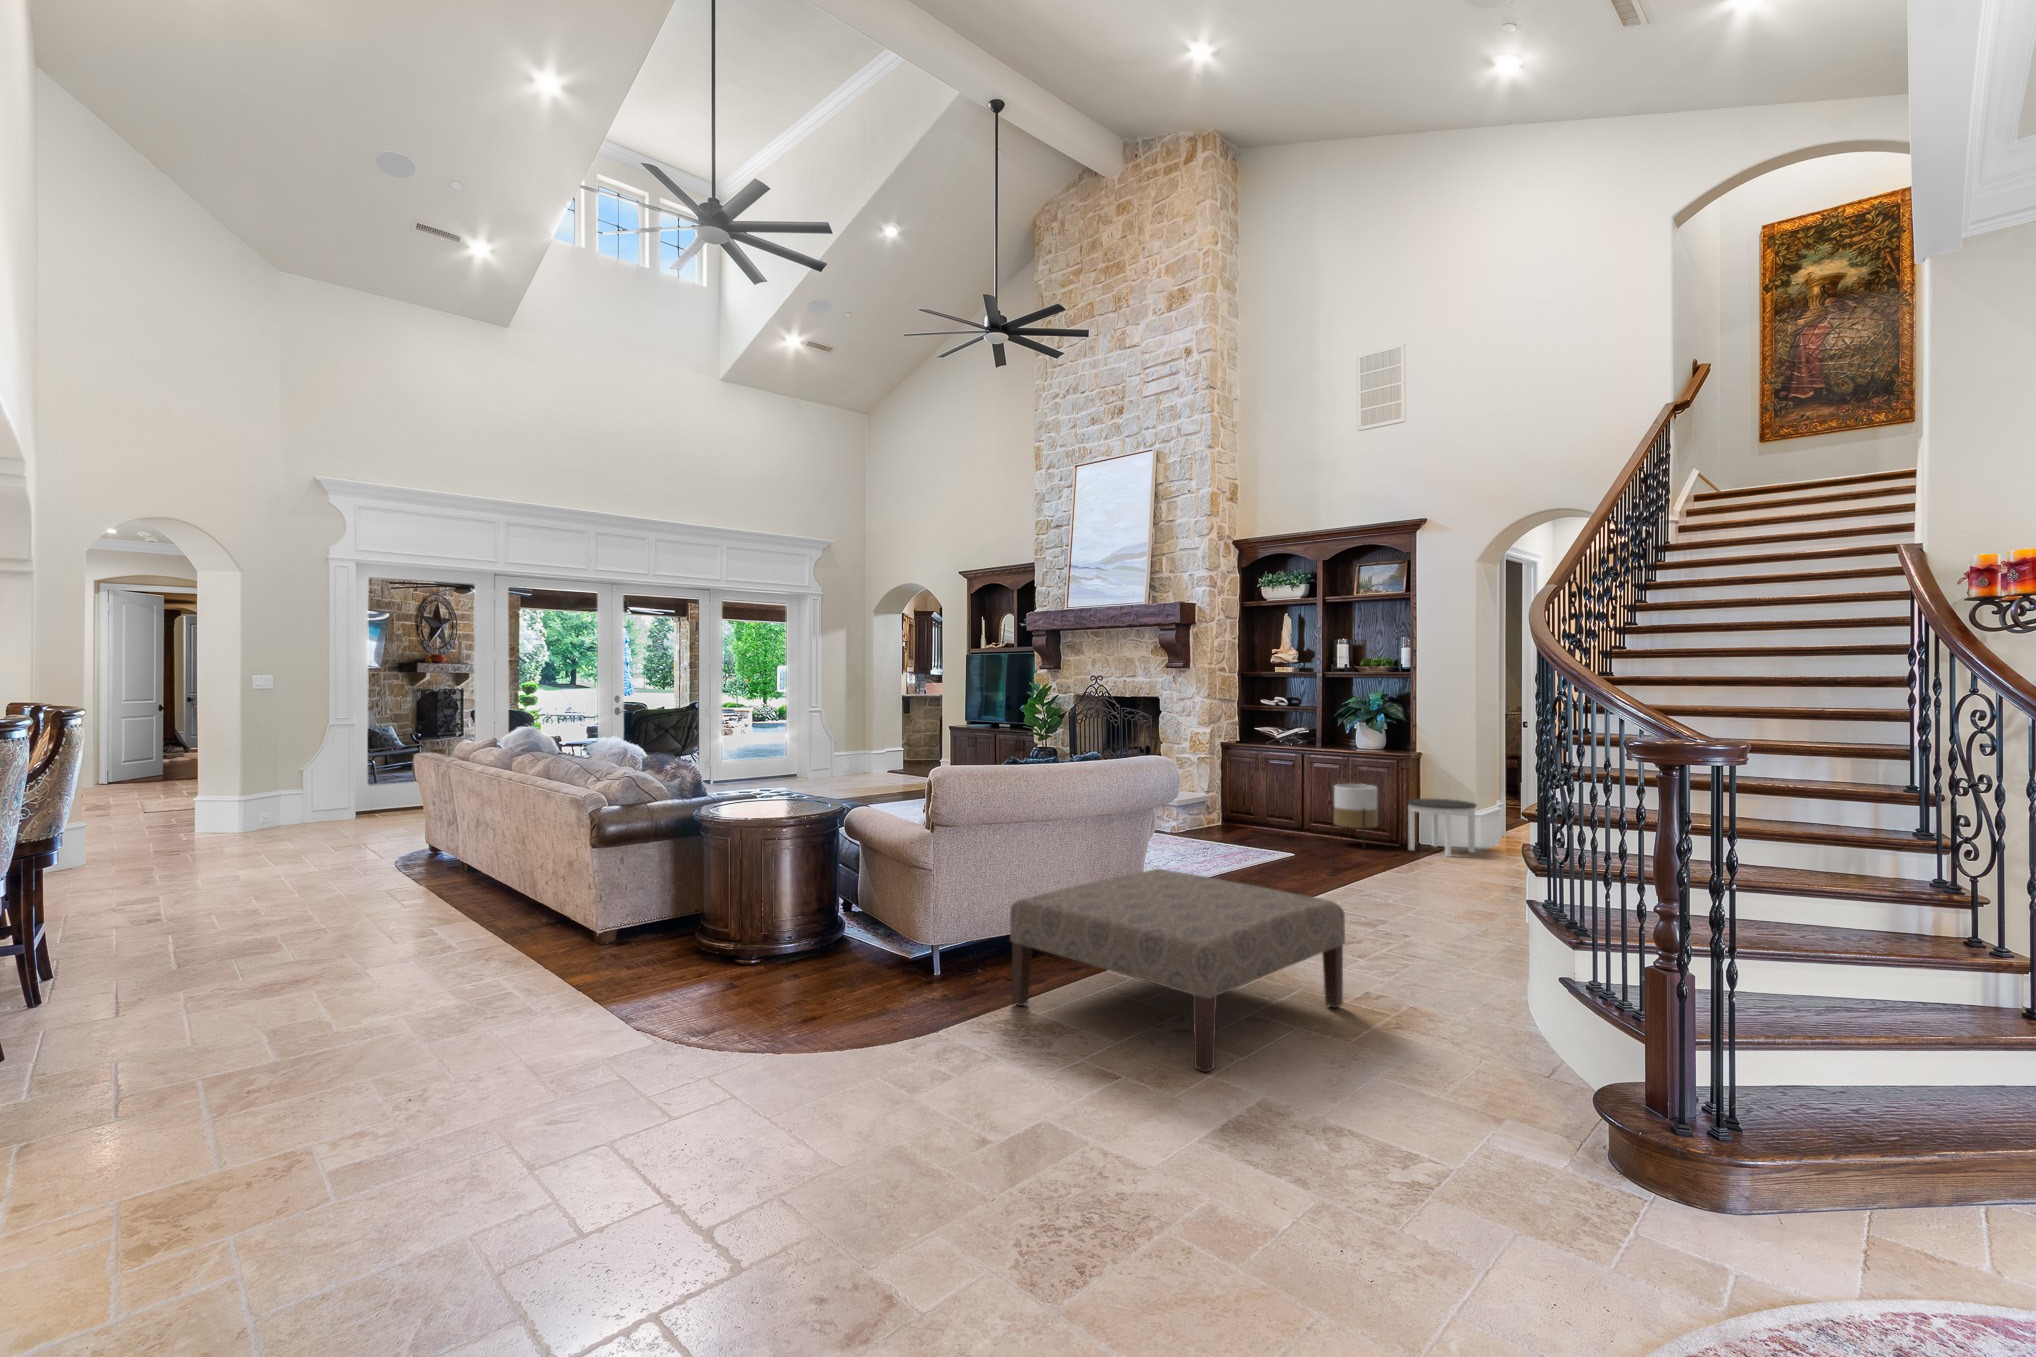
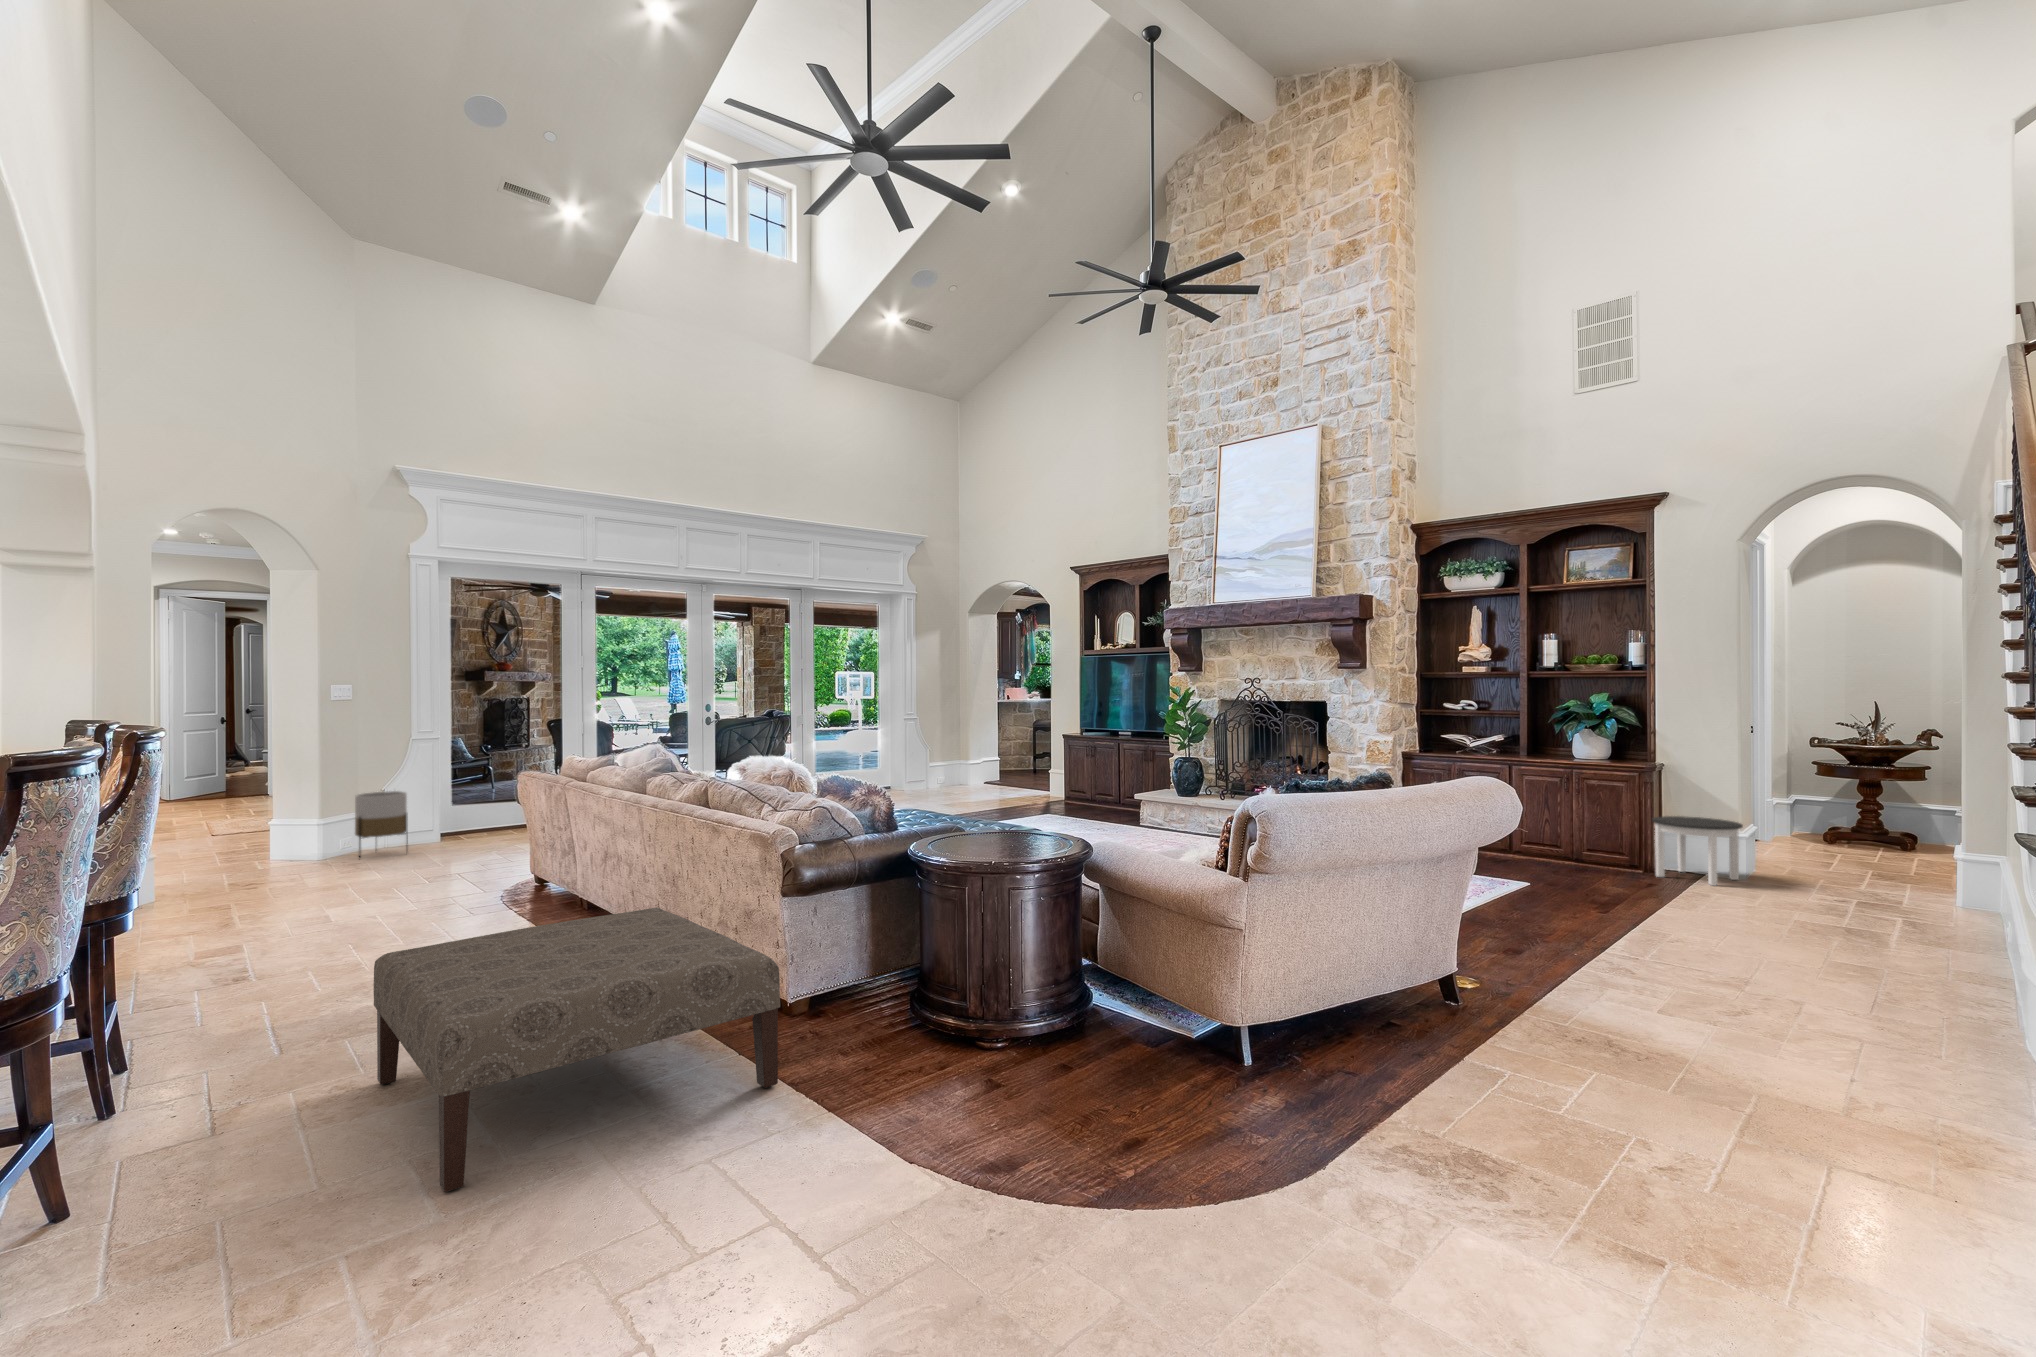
planter: present [1333,784,1378,830] -> present [355,791,408,857]
ottoman: present [1010,869,1345,1072] -> present [374,908,780,1192]

